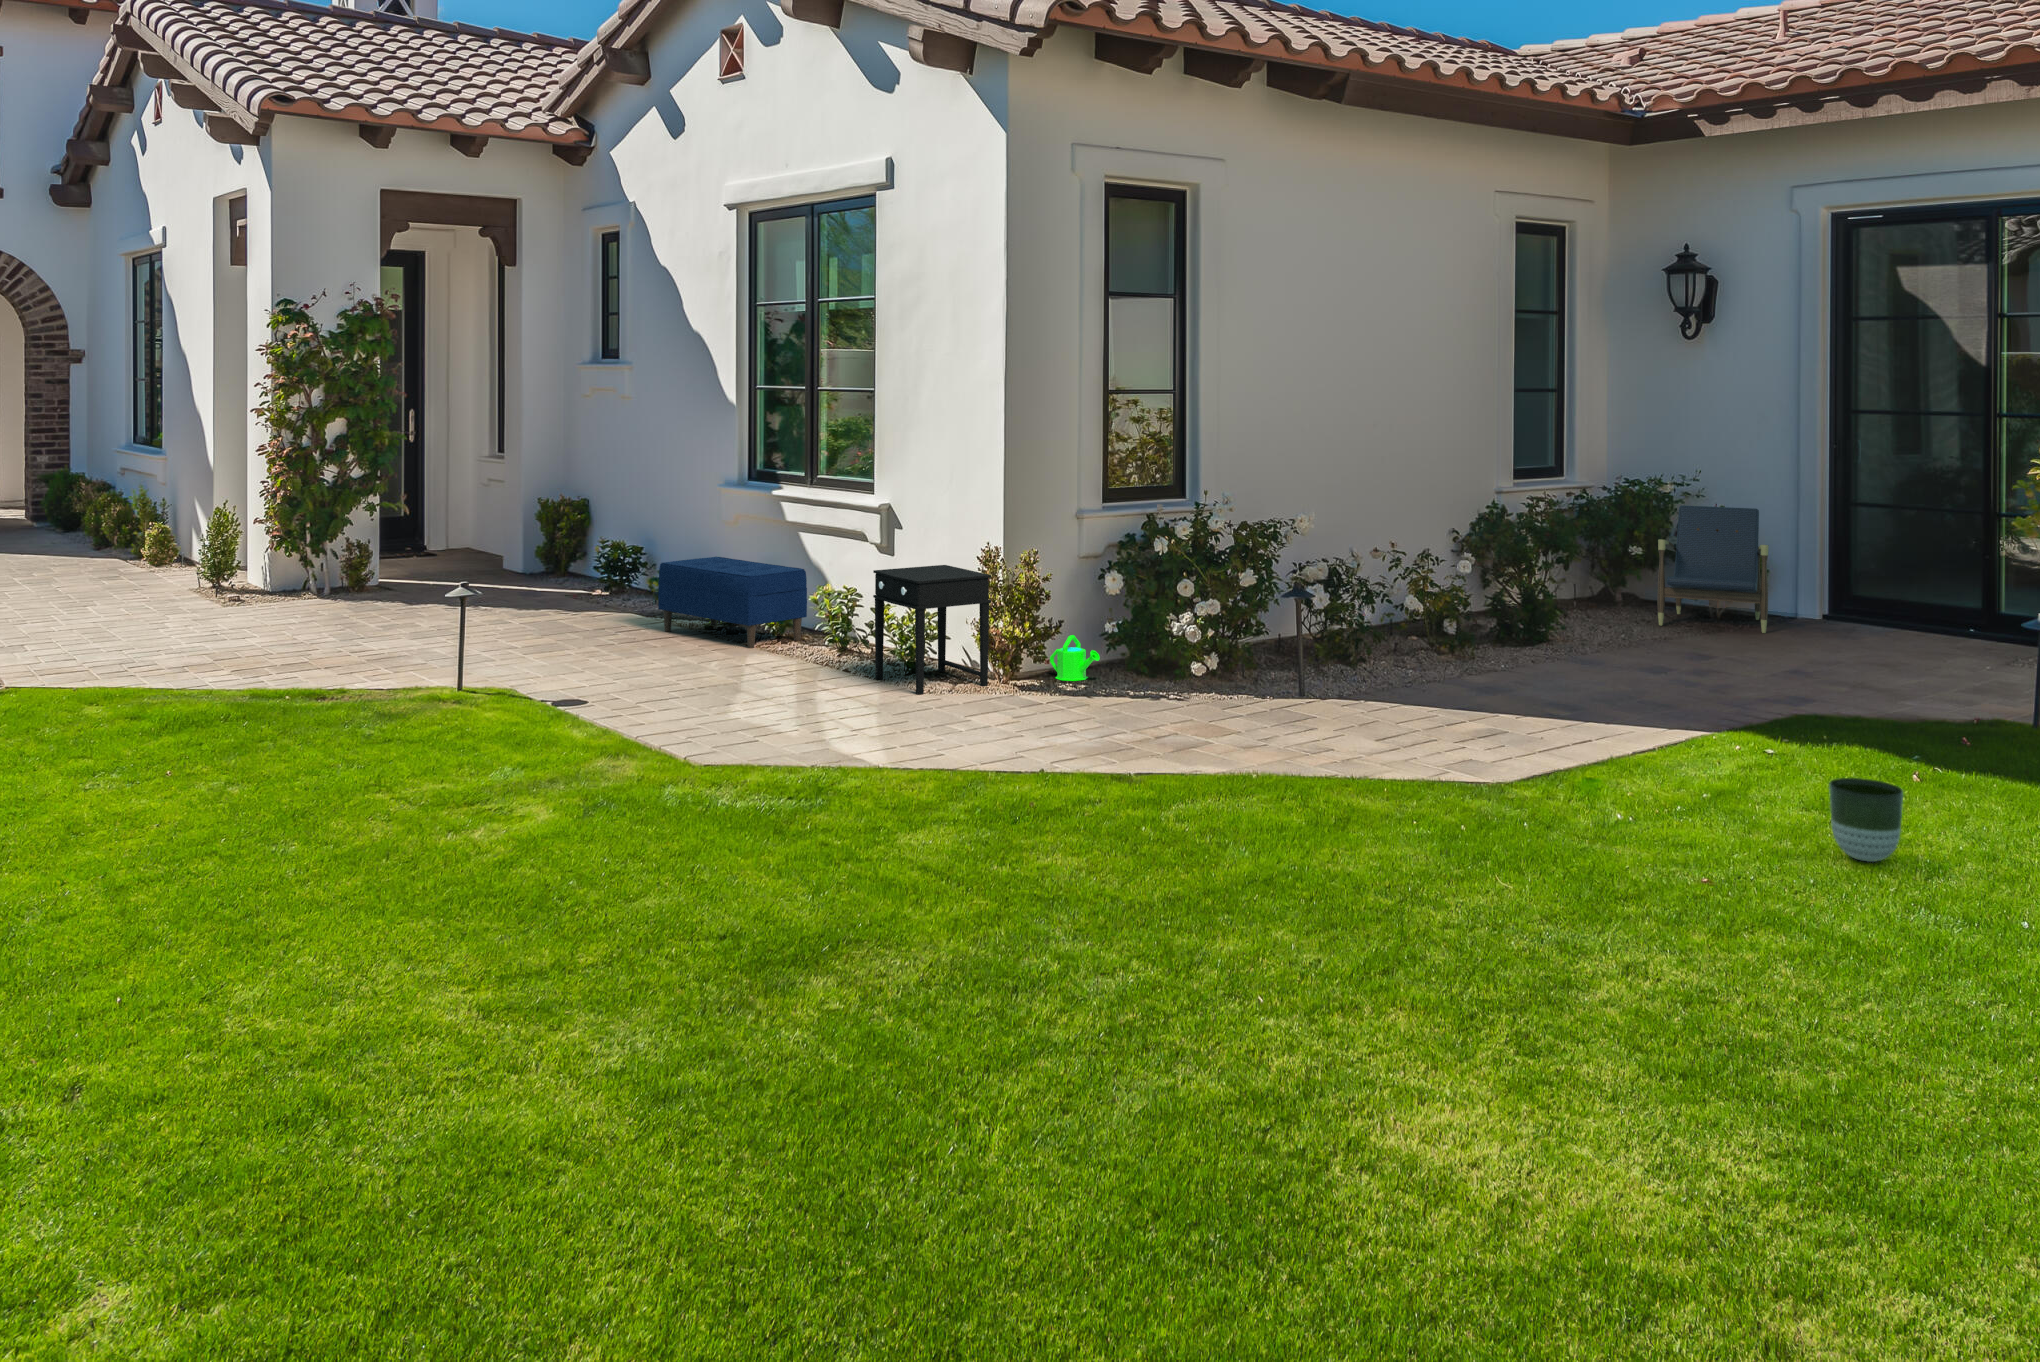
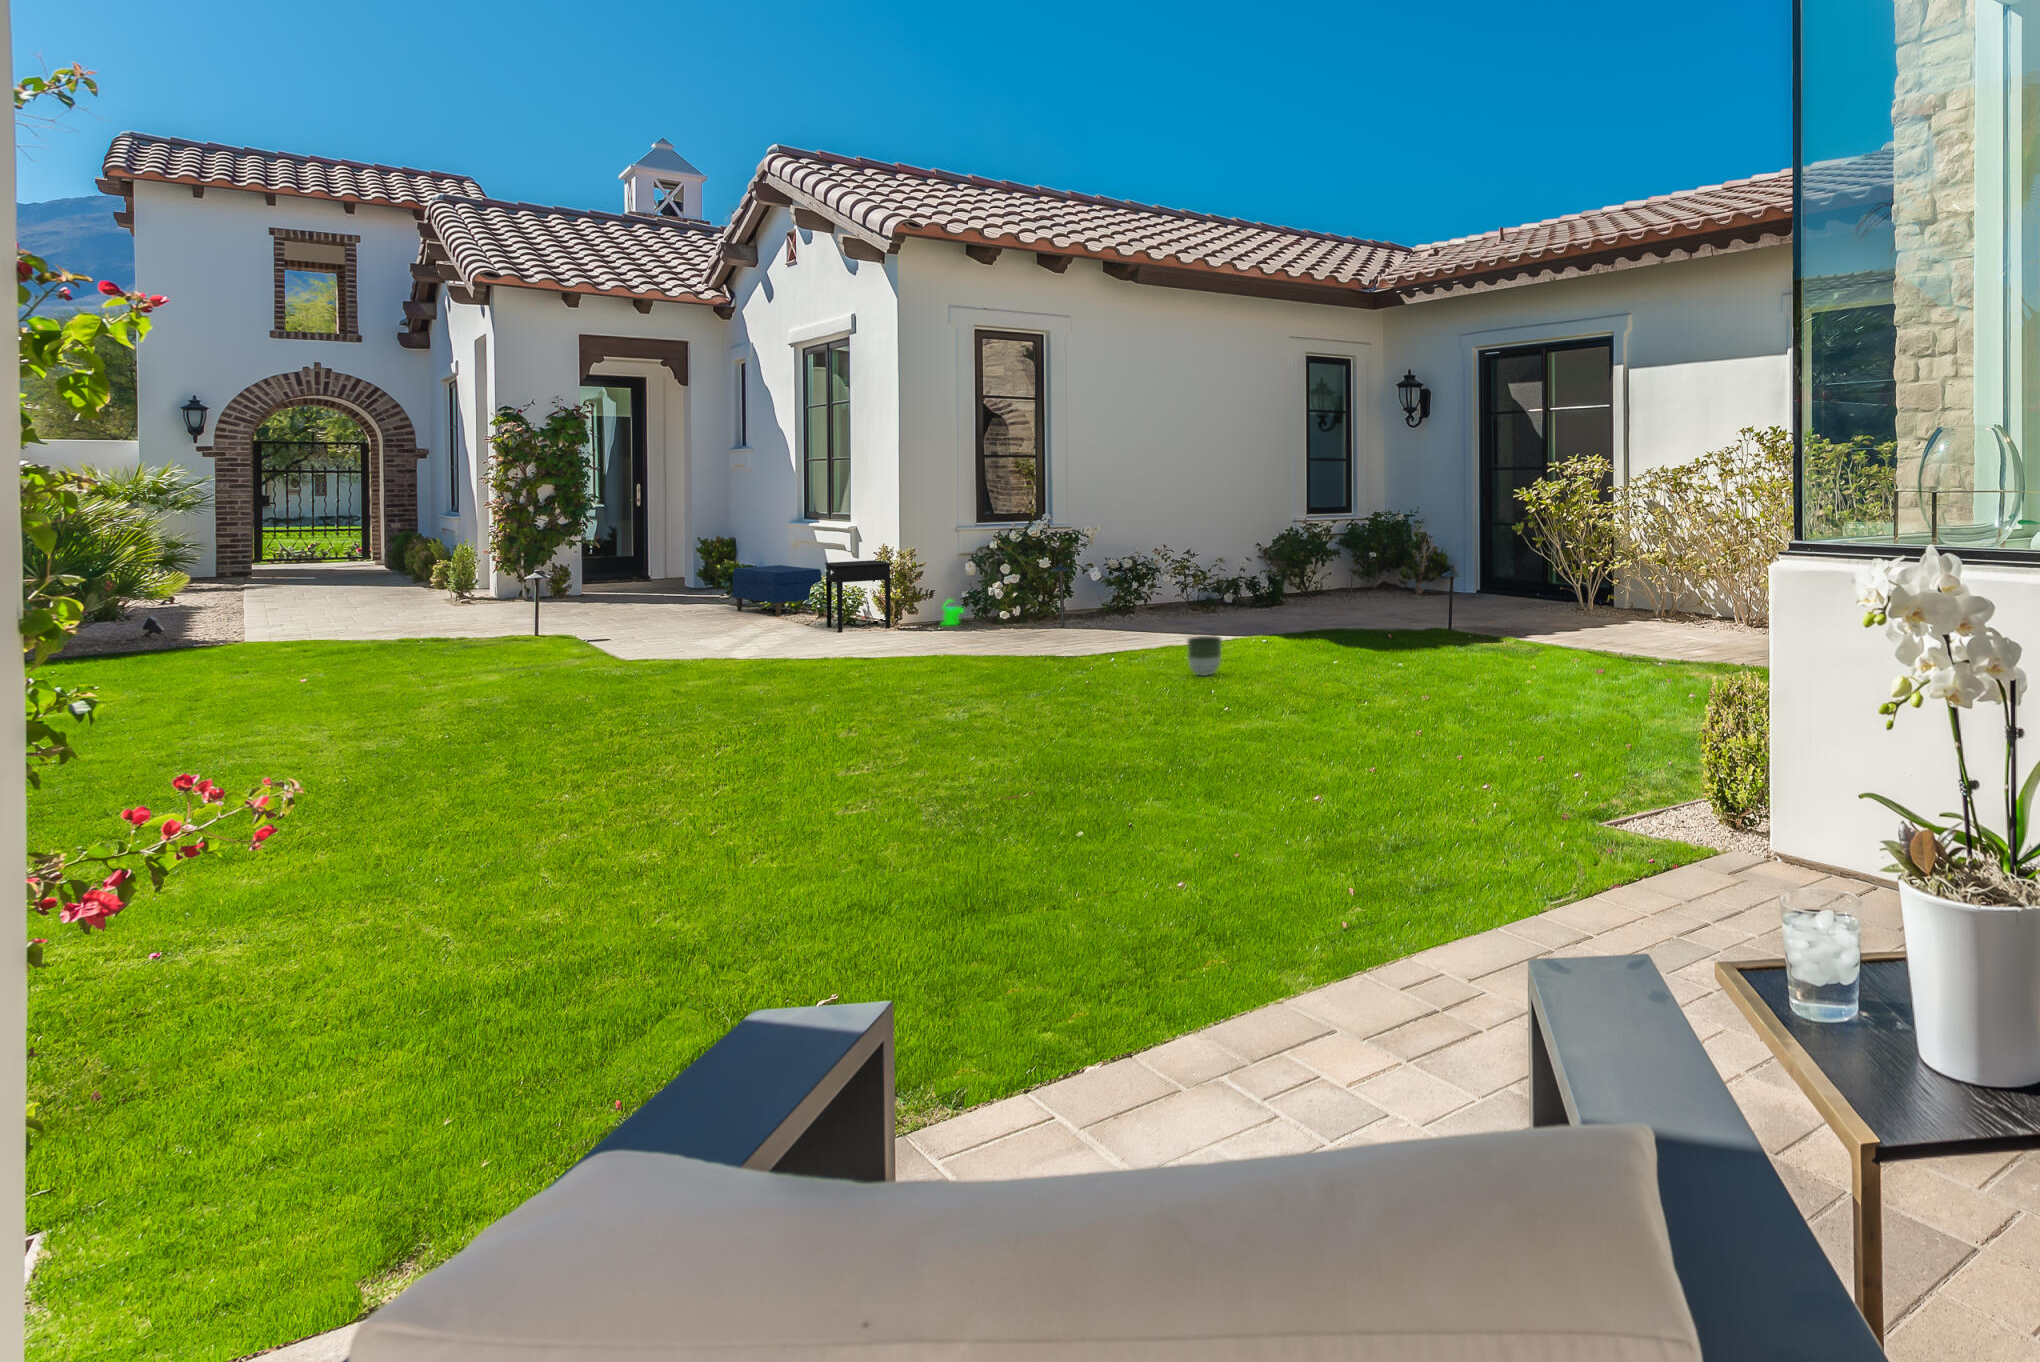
lounge chair: present [1657,505,1769,633] -> none [1371,526,1441,598]

